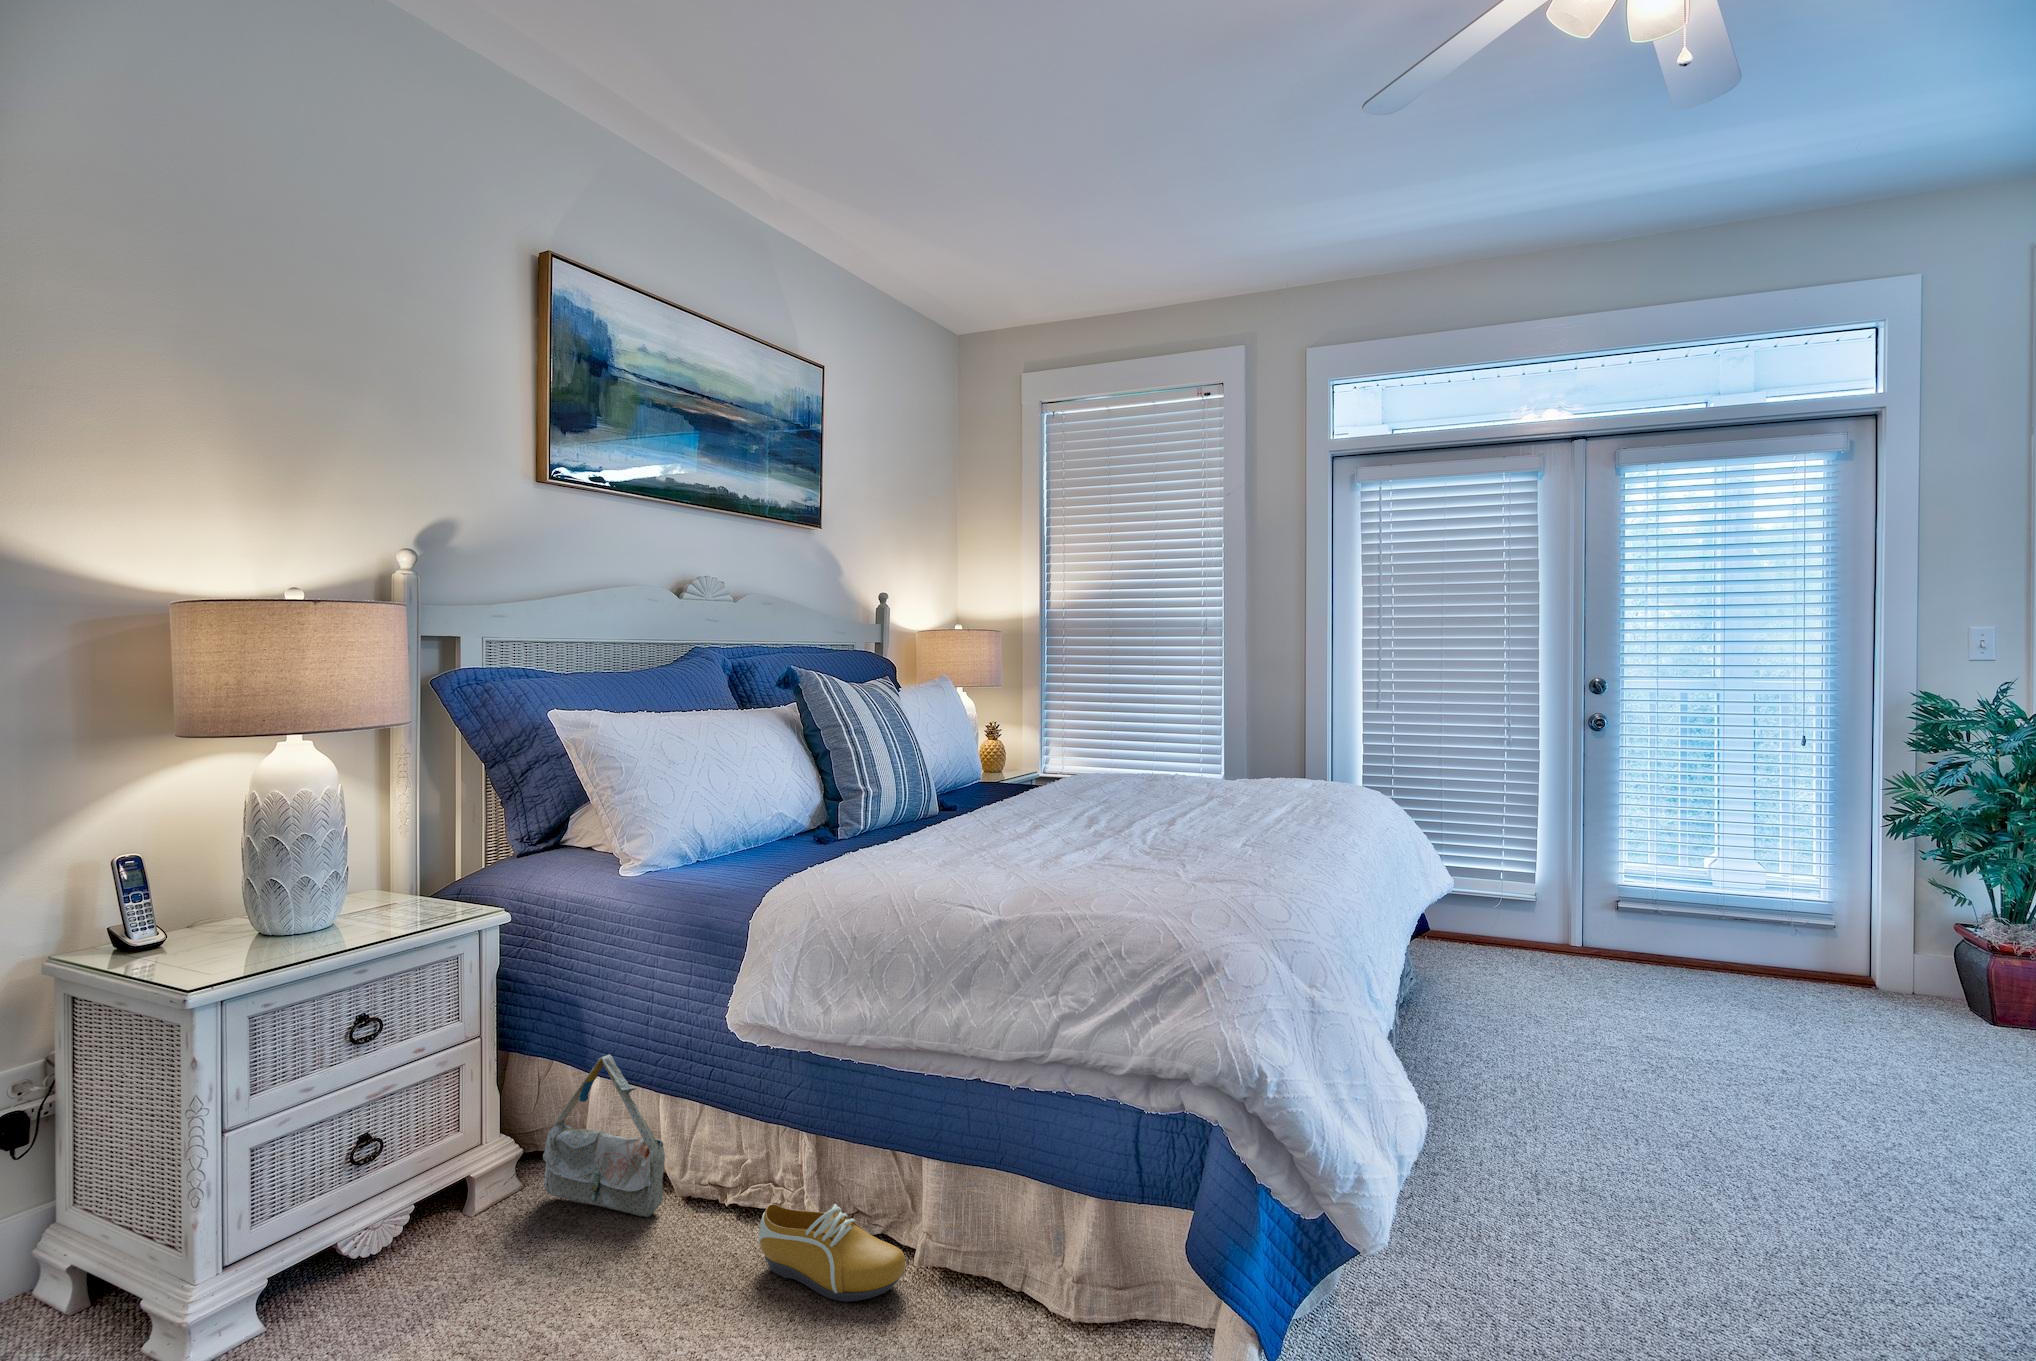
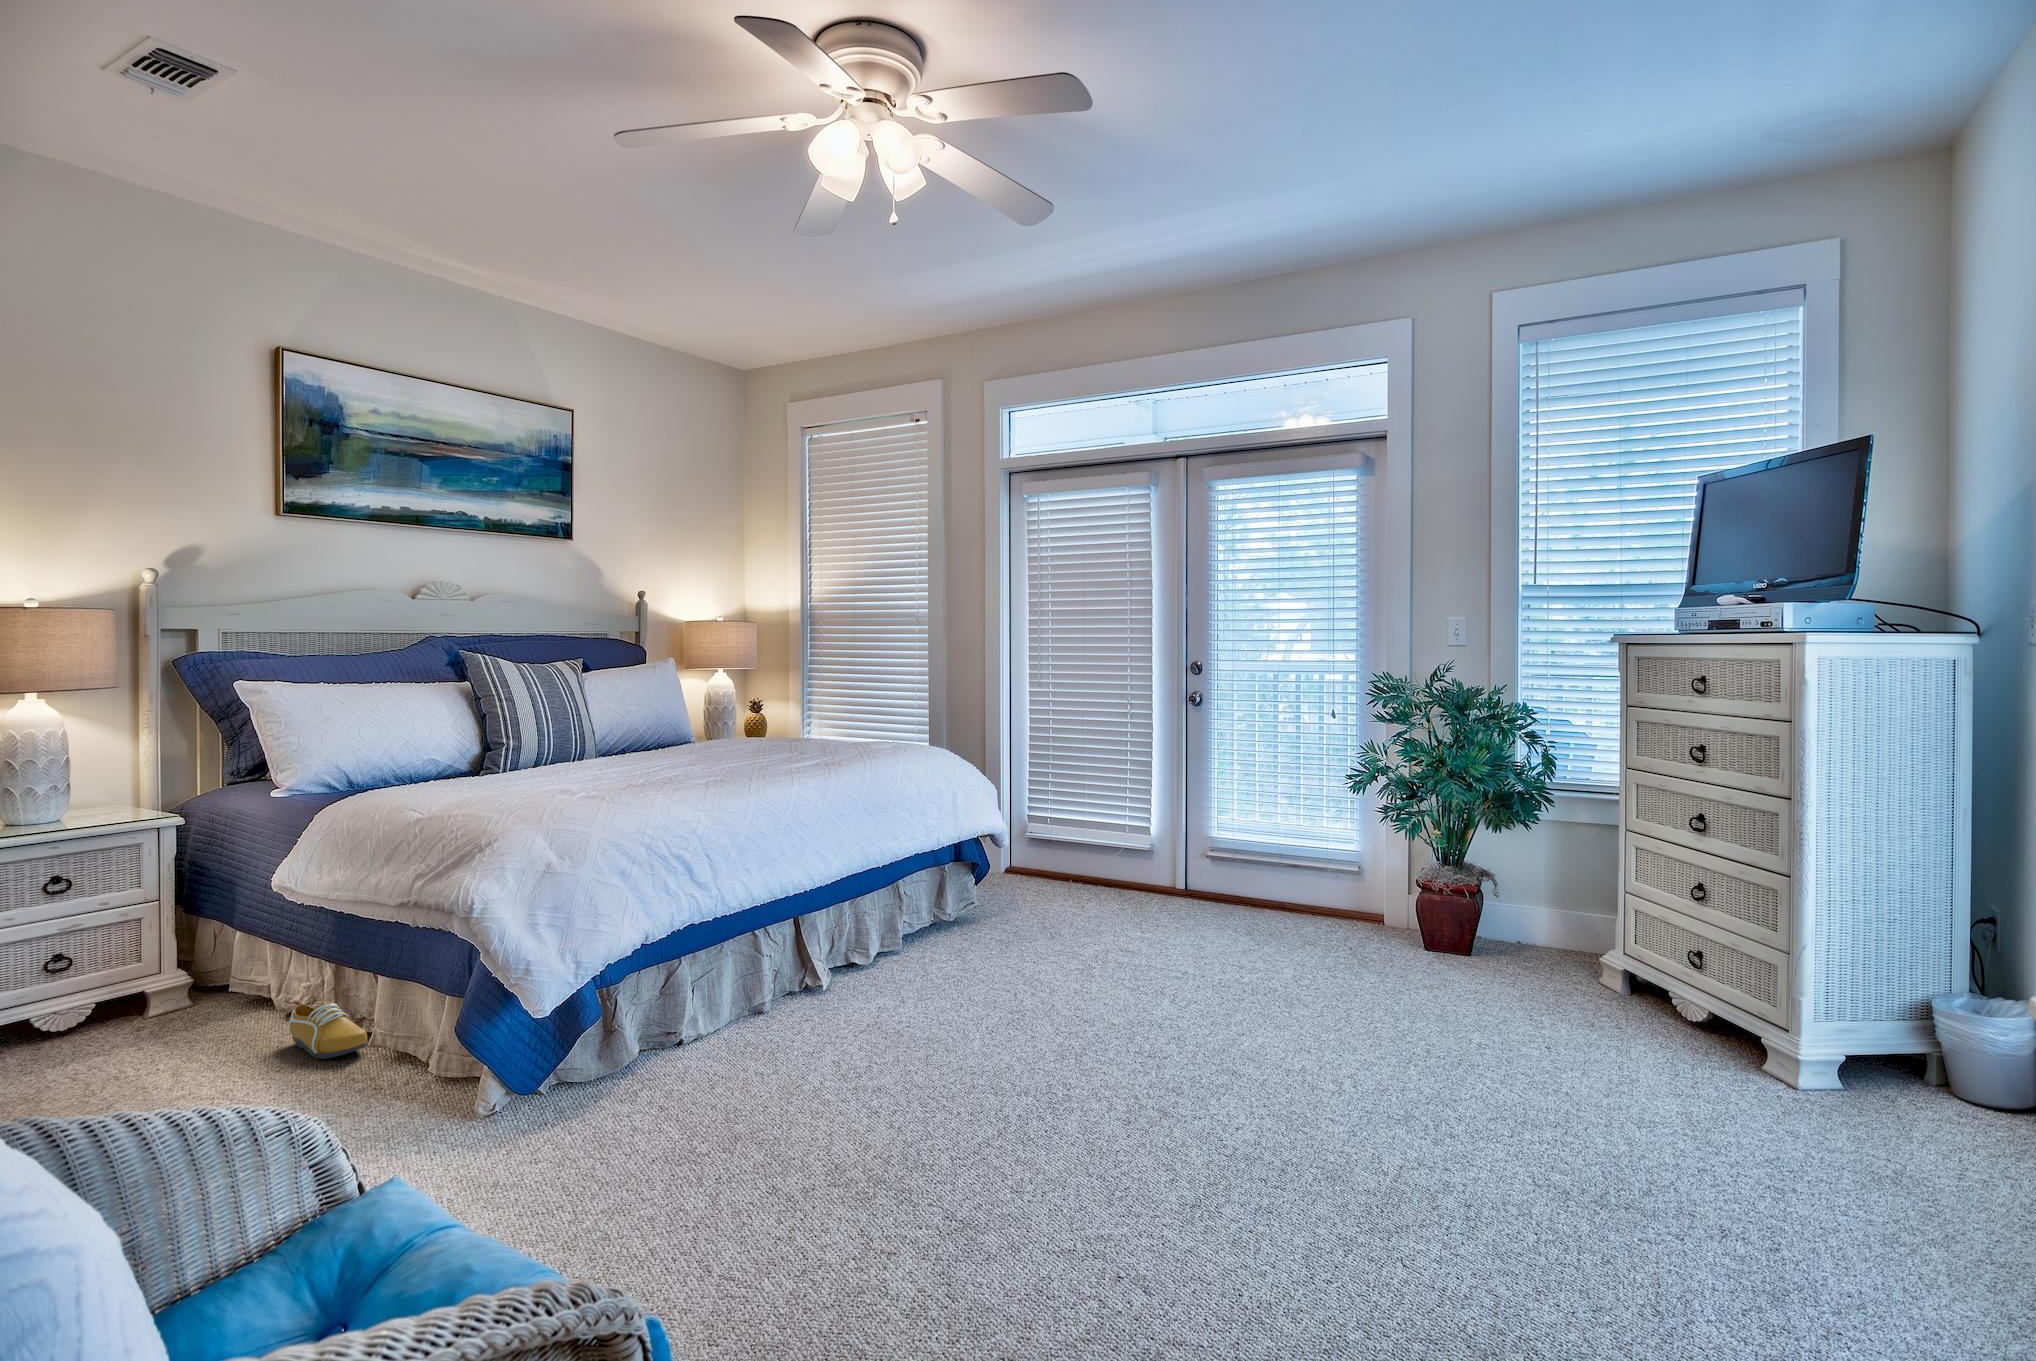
bag: present [543,1054,665,1217] -> none [199,913,268,1018]

